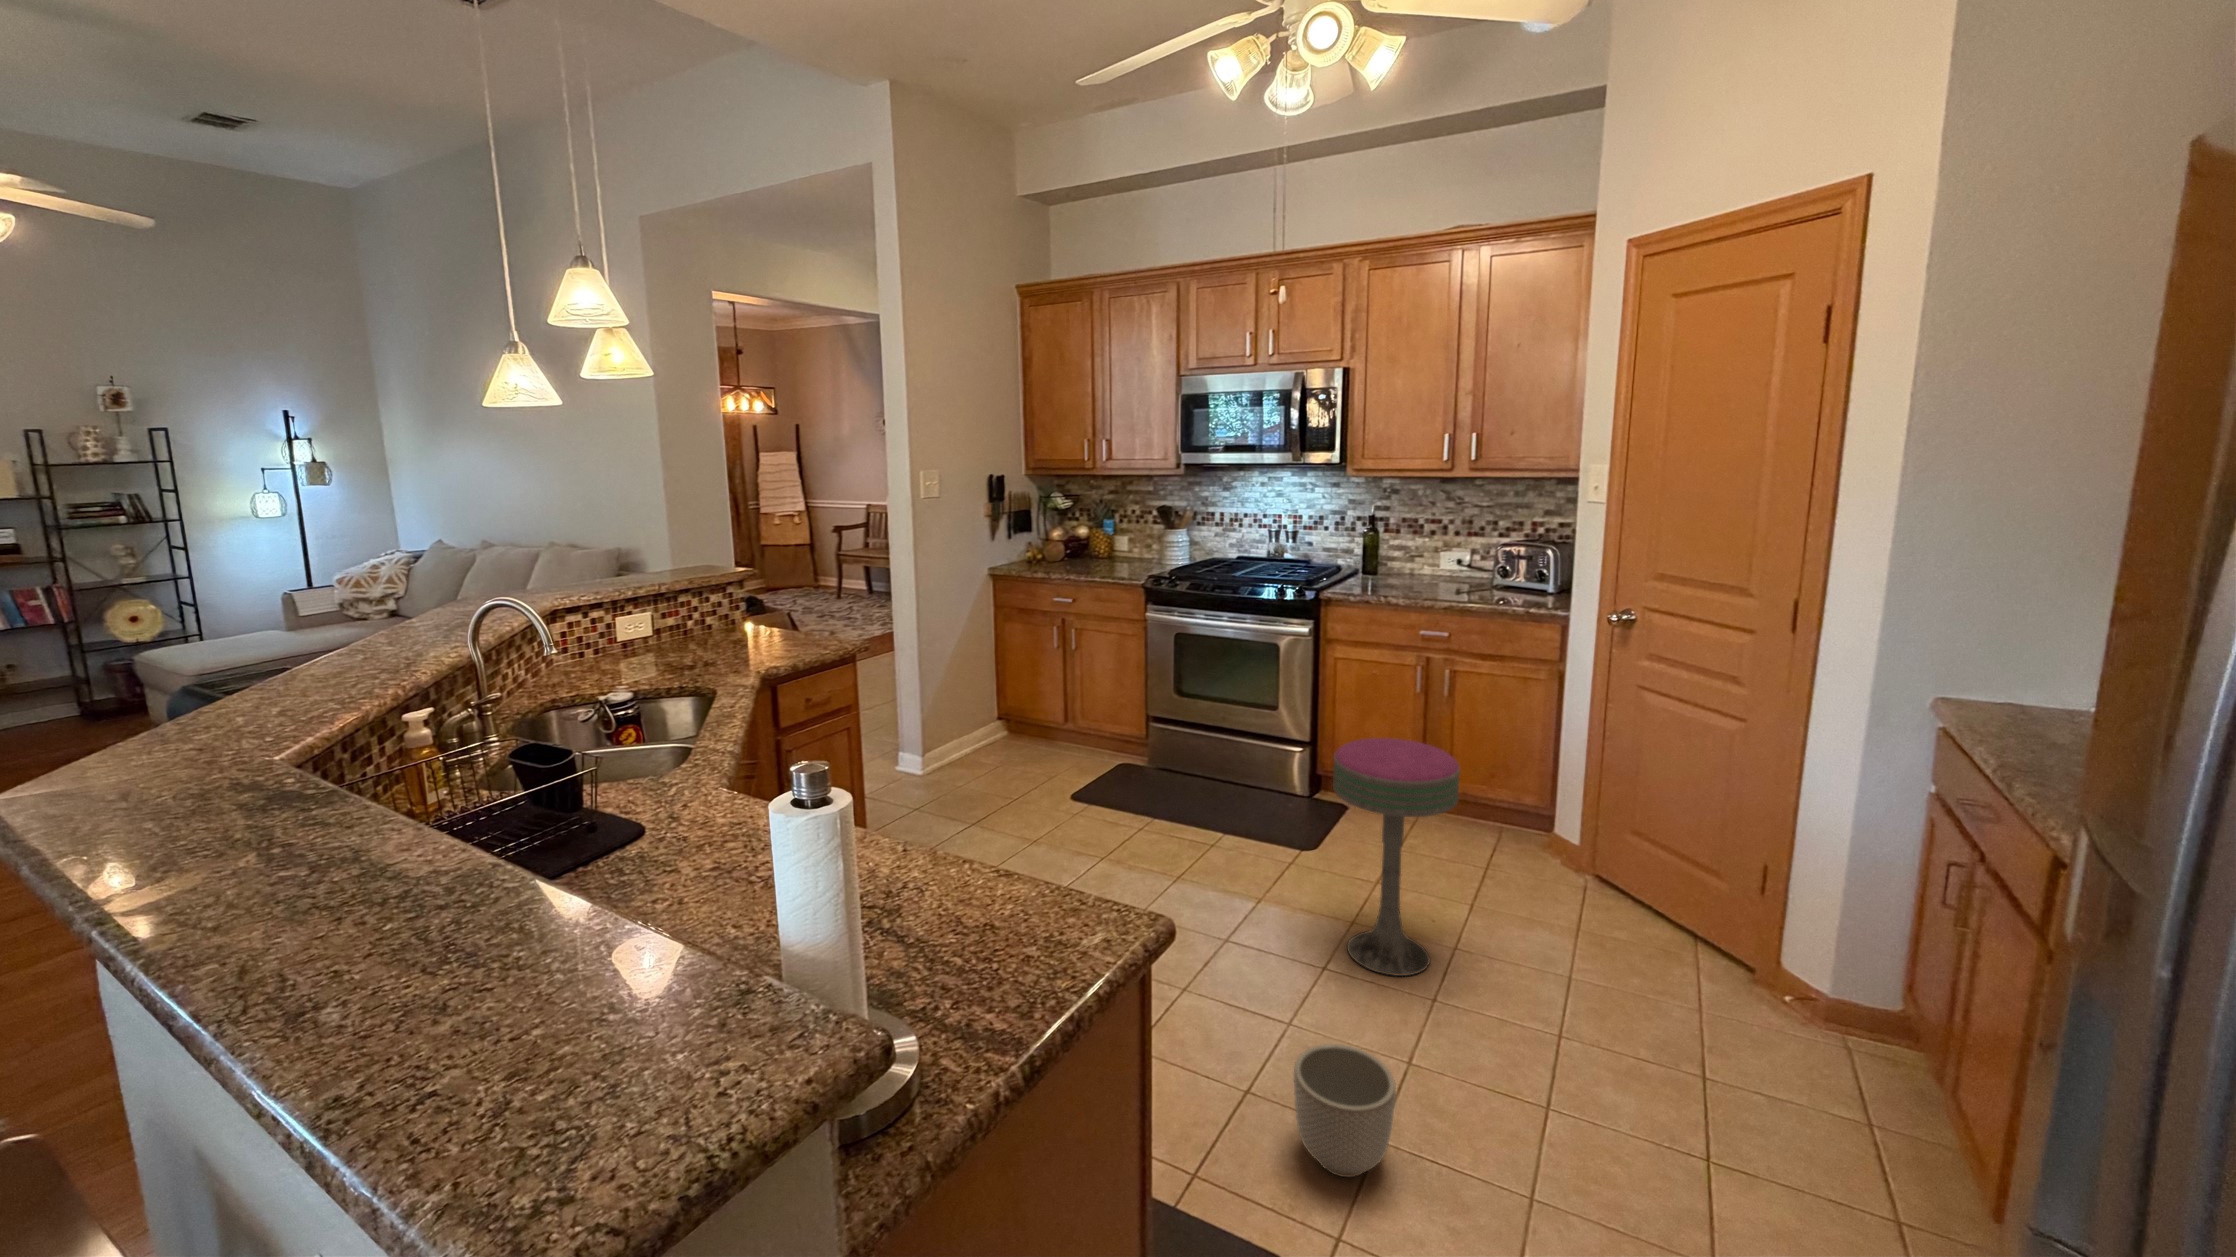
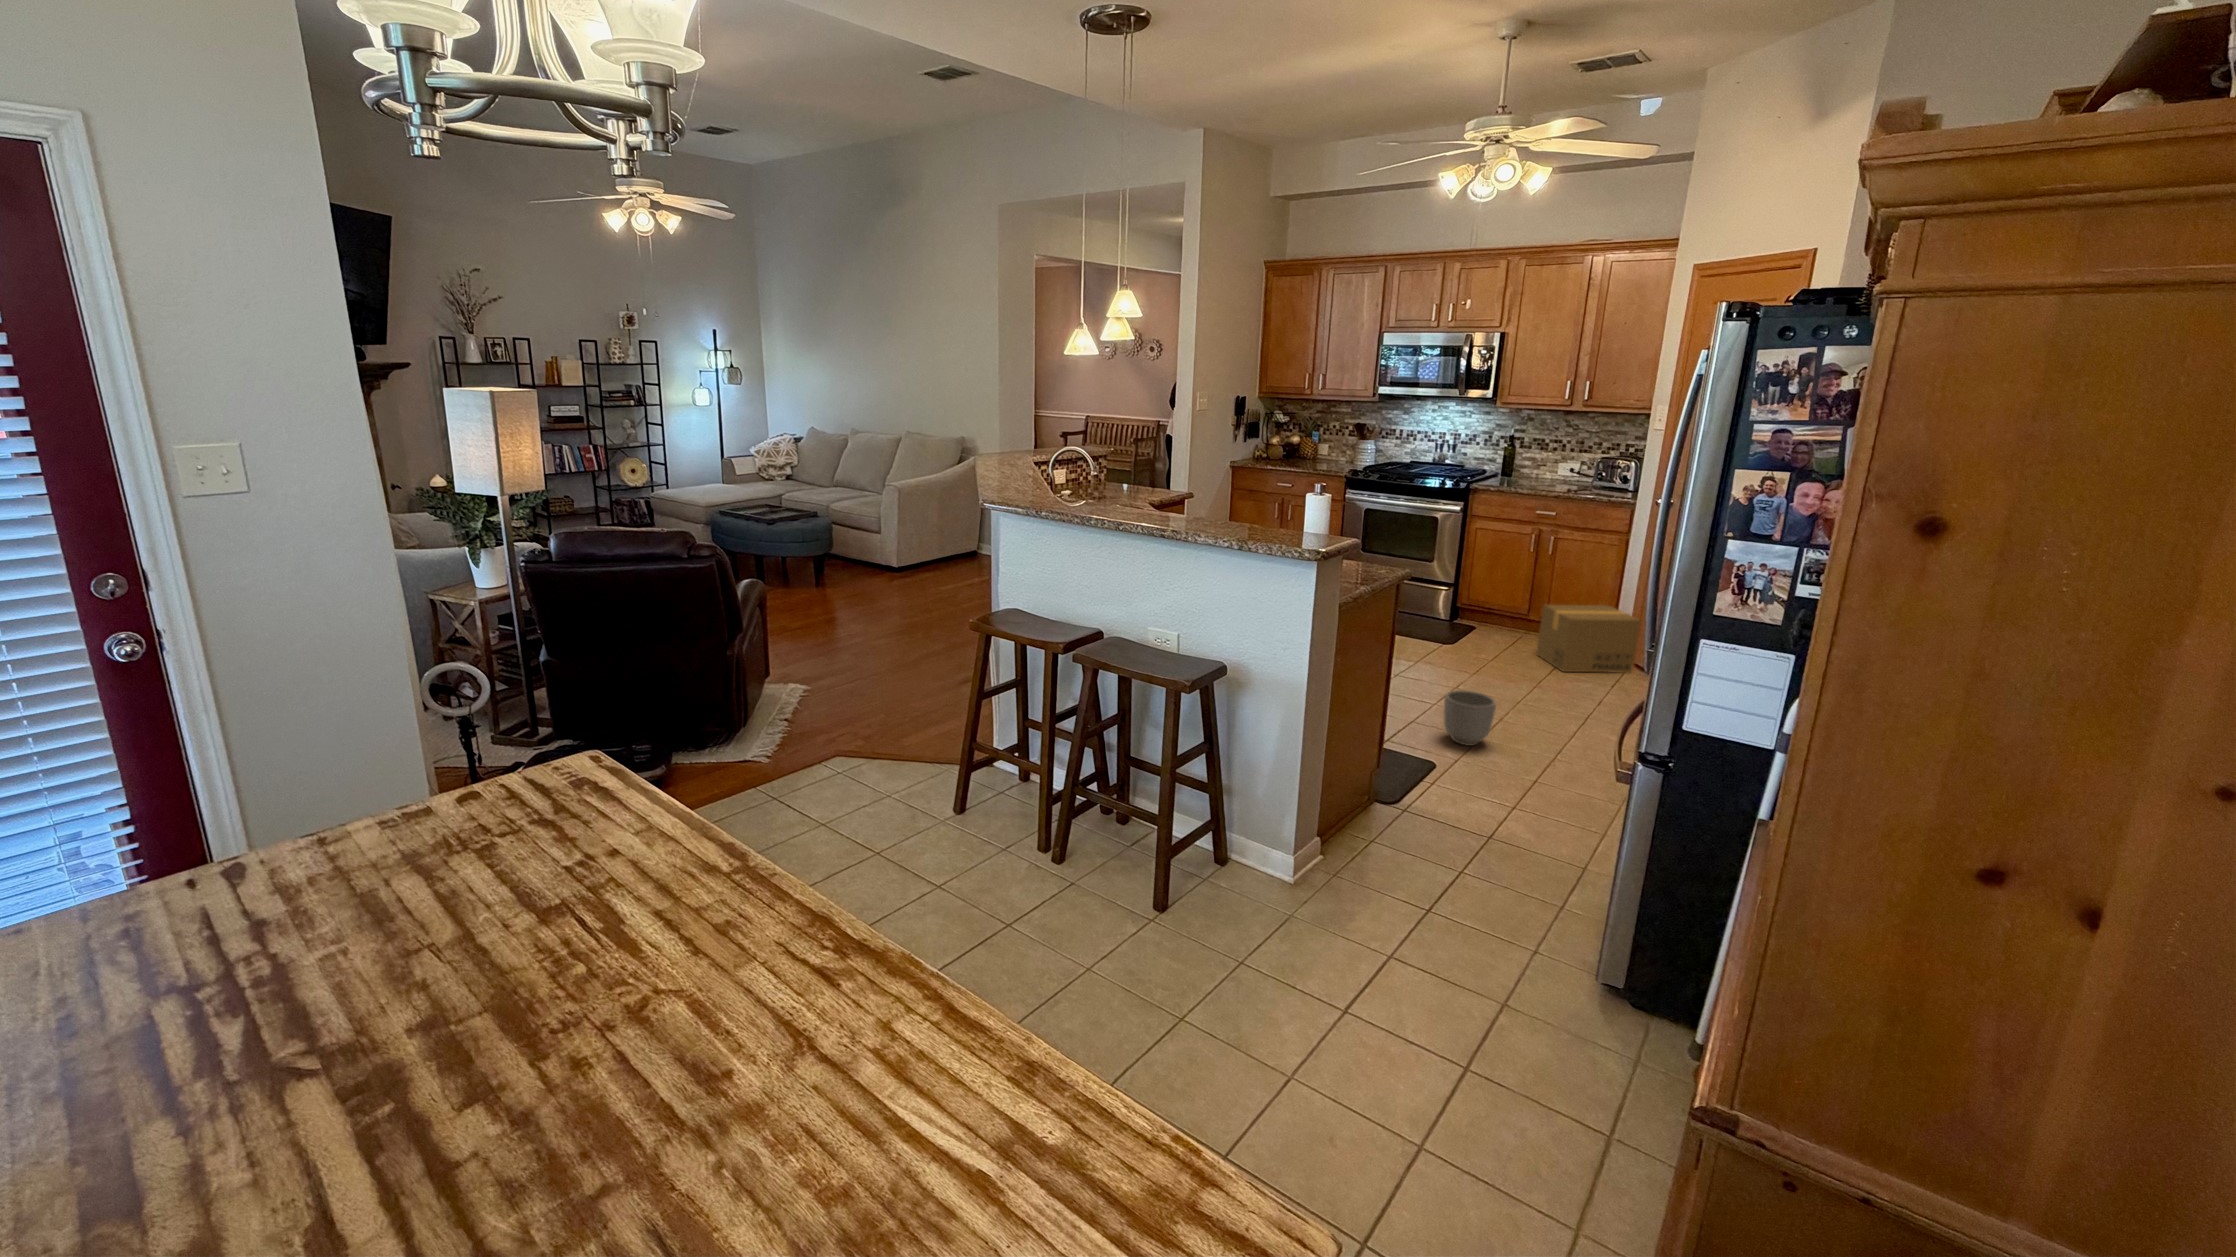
bar stool: present [1333,738,1460,976] -> none [1472,562,1550,692]
cardboard box: none [1441,779,1601,905] -> present [1536,605,1640,673]

